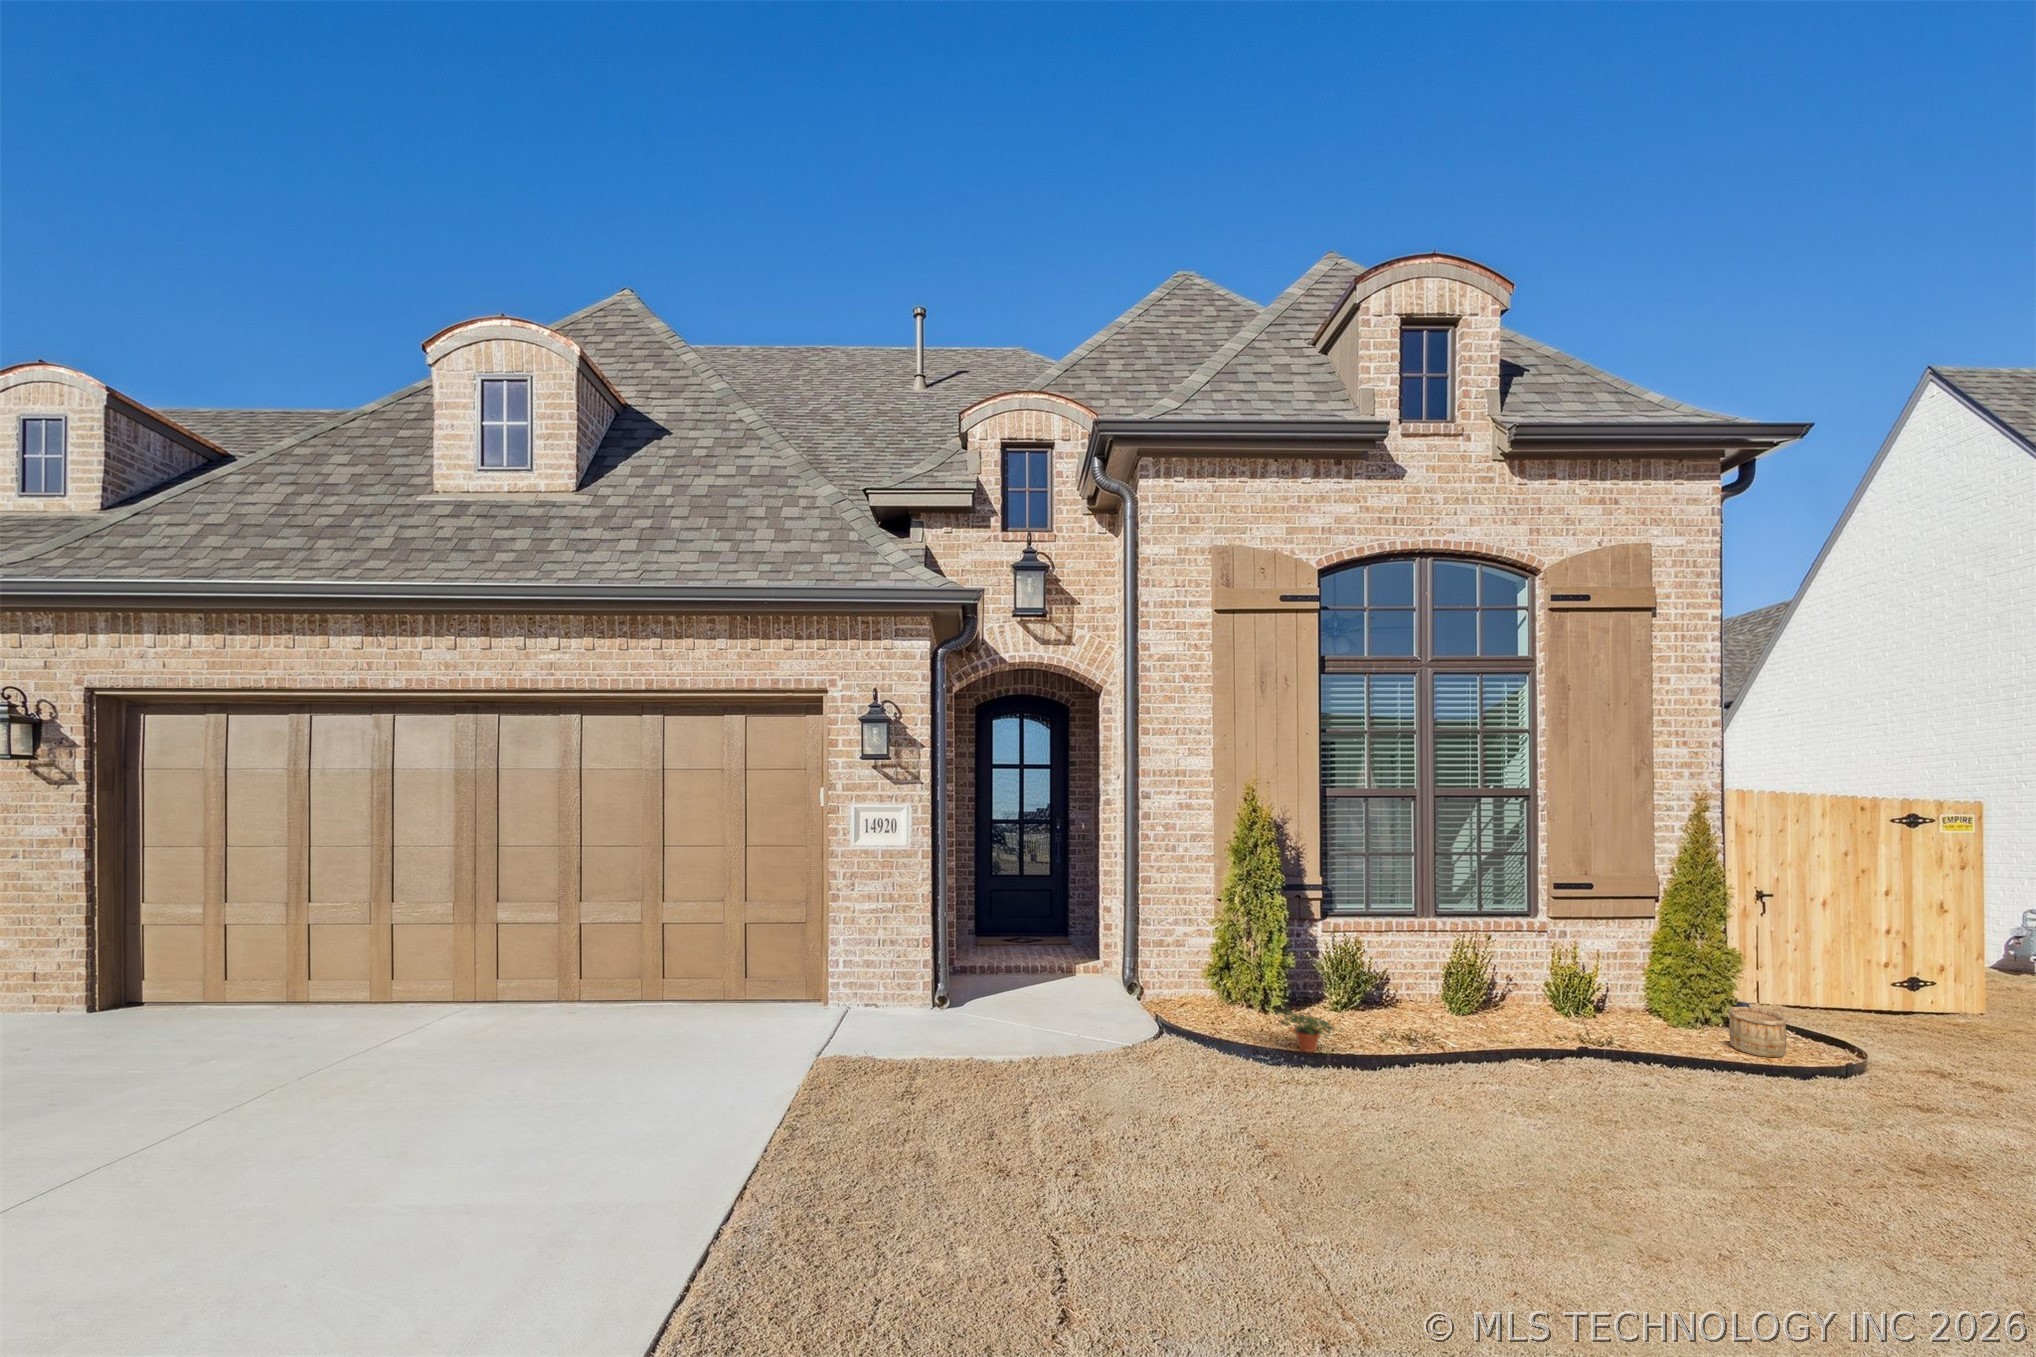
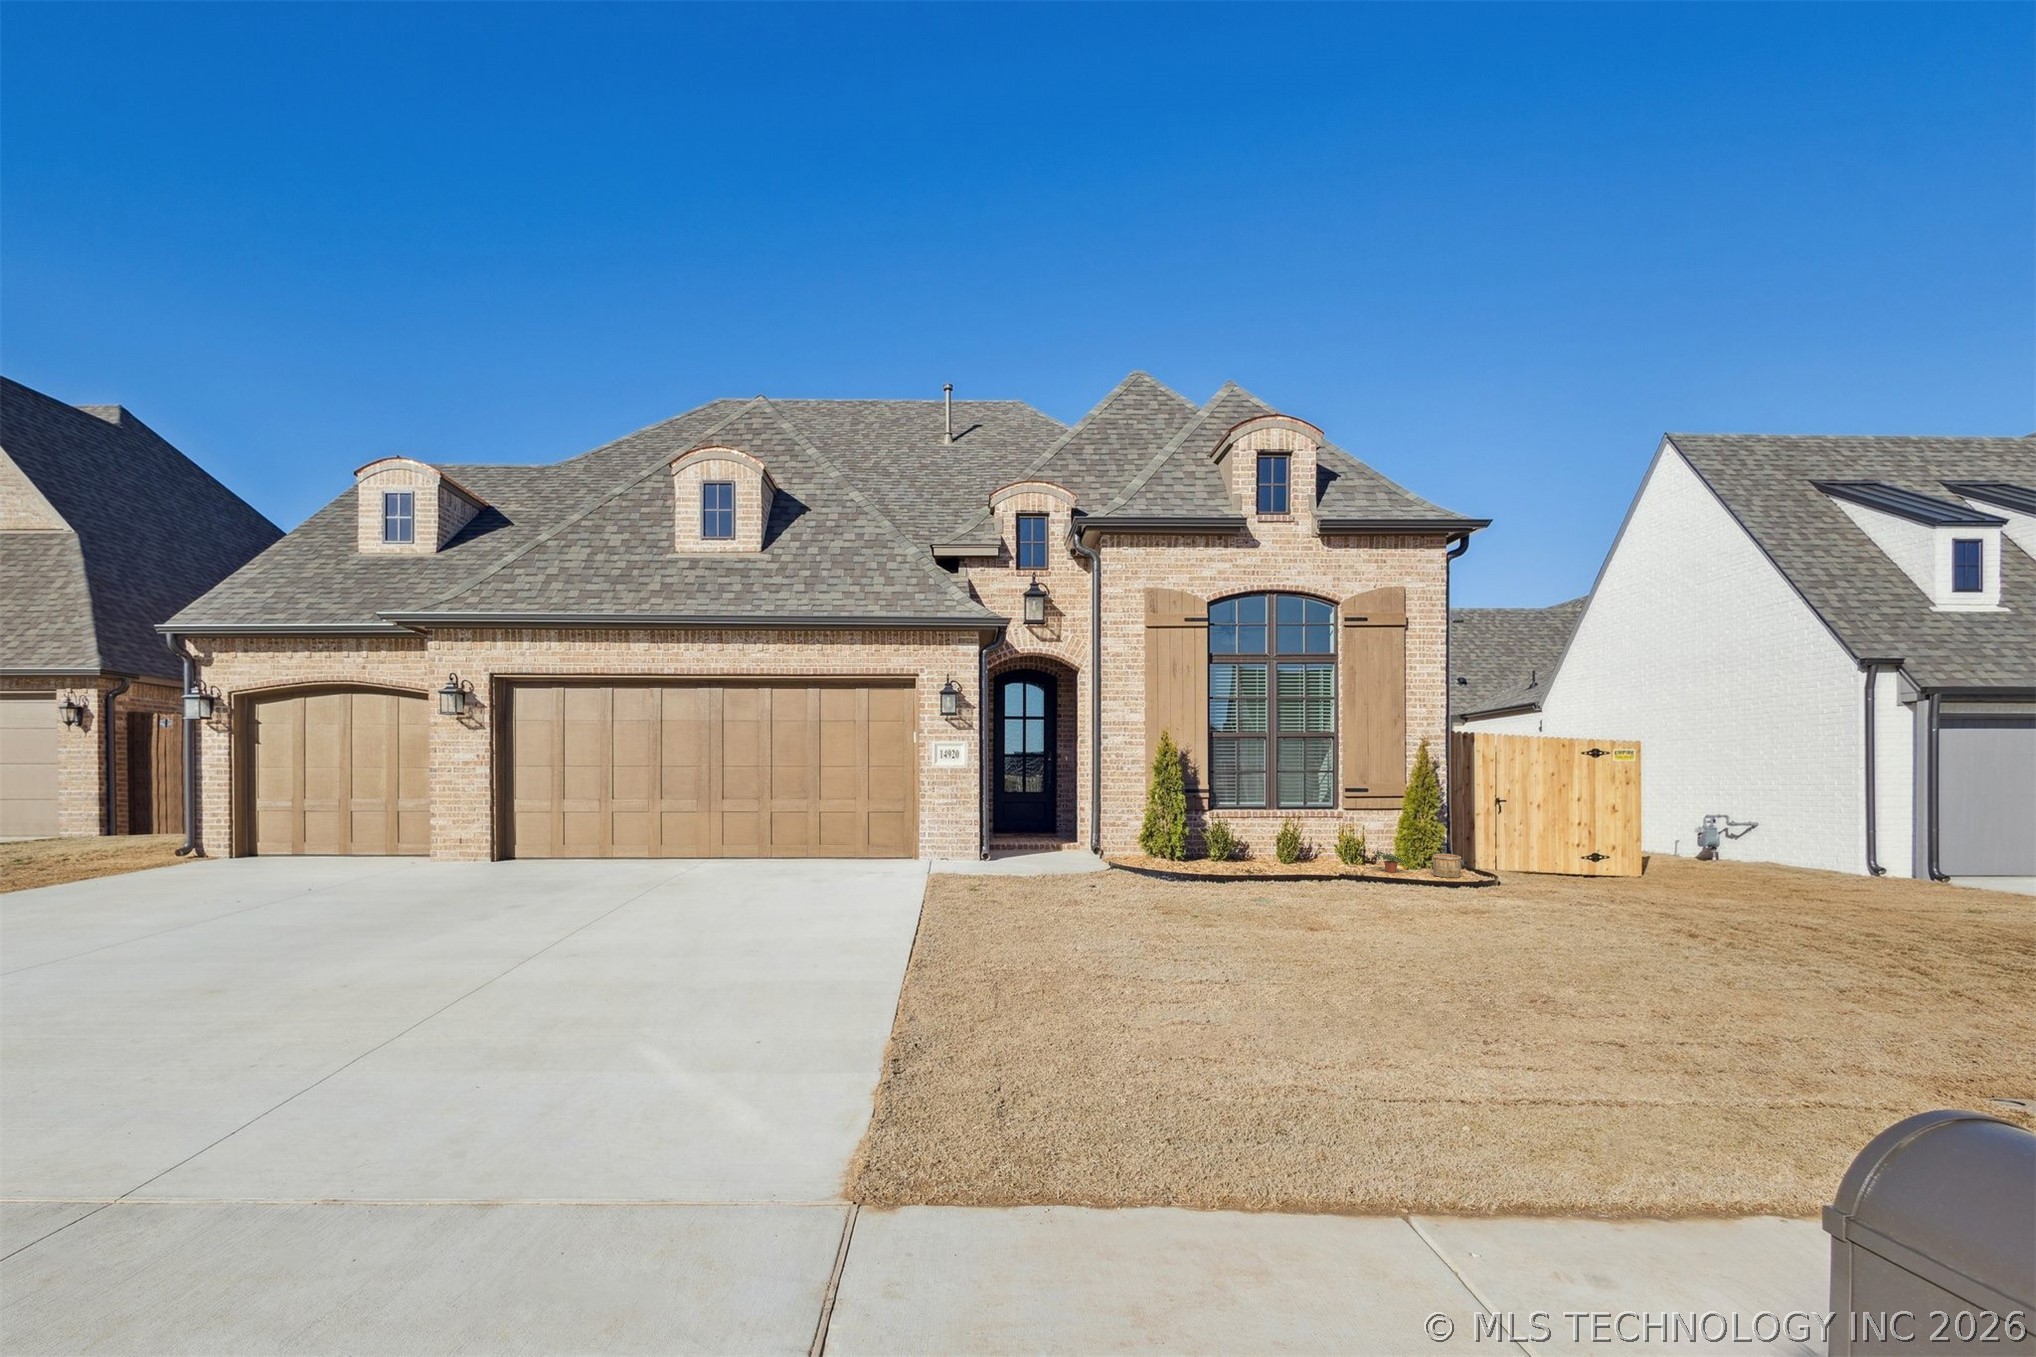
potted plant: present [1274,1009,1336,1052] -> present [1372,851,1406,873]

